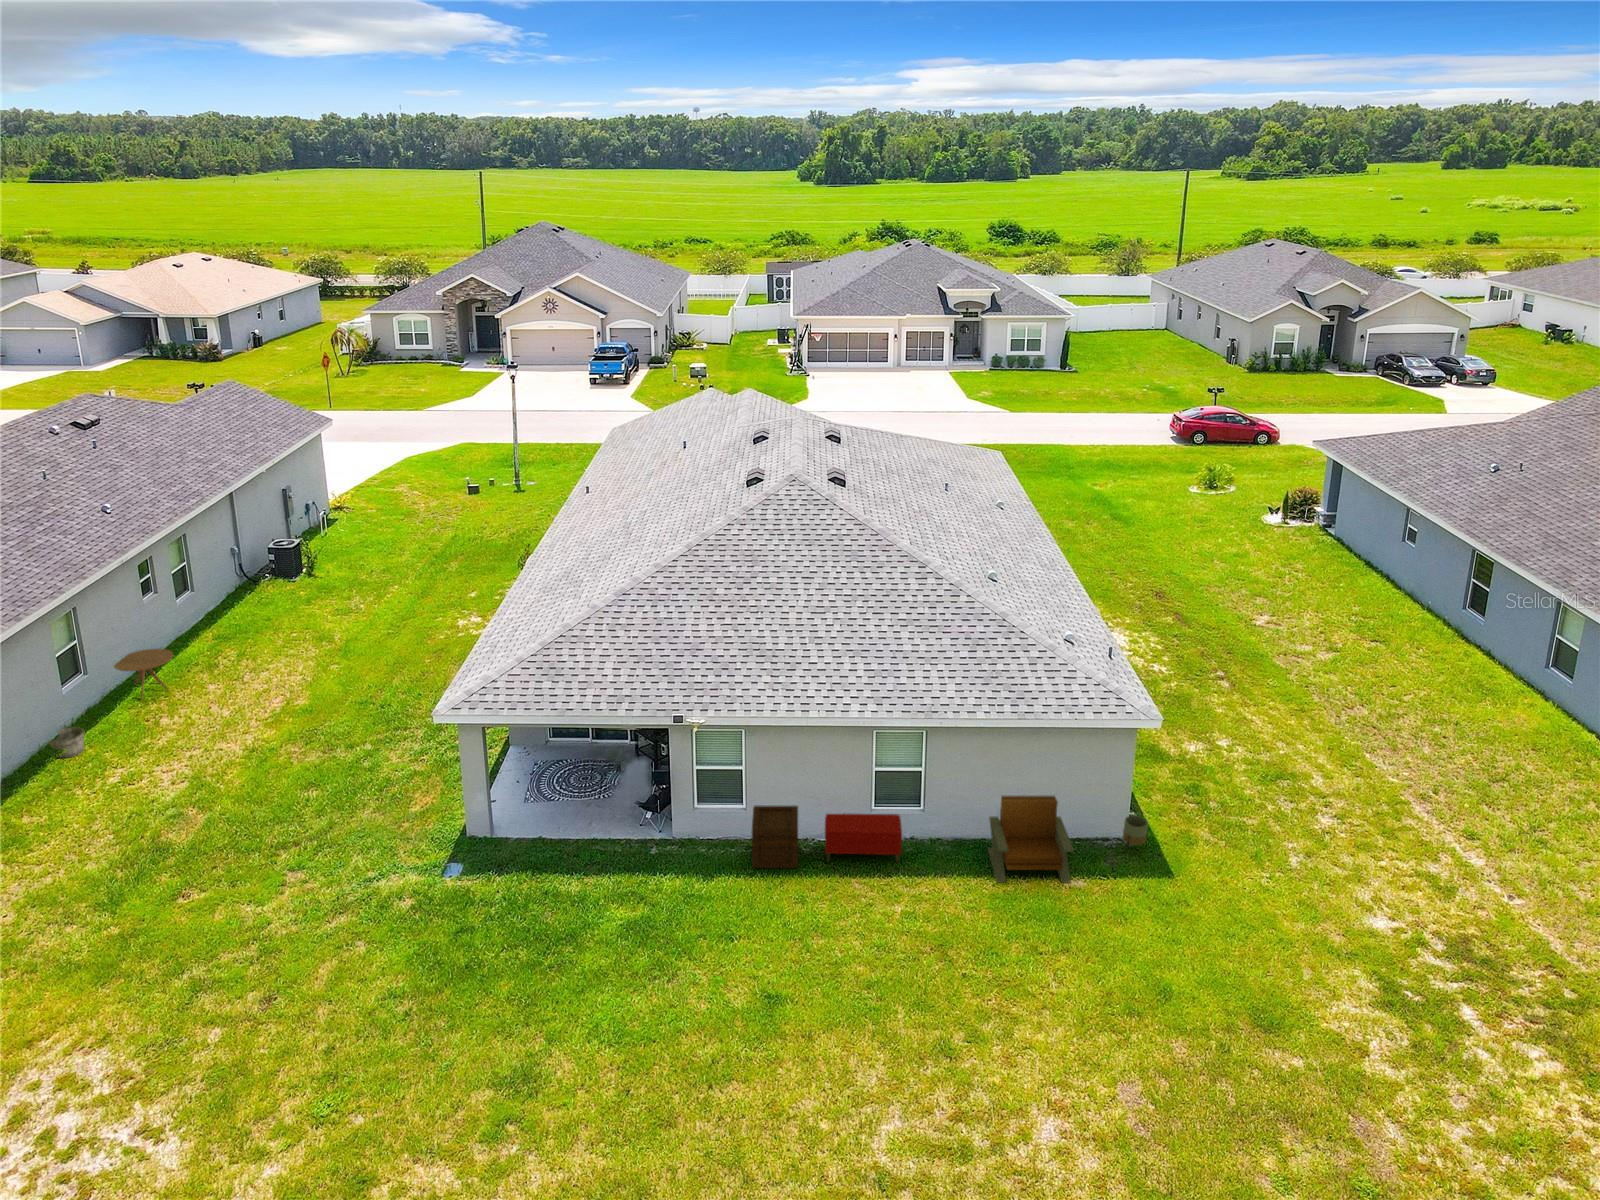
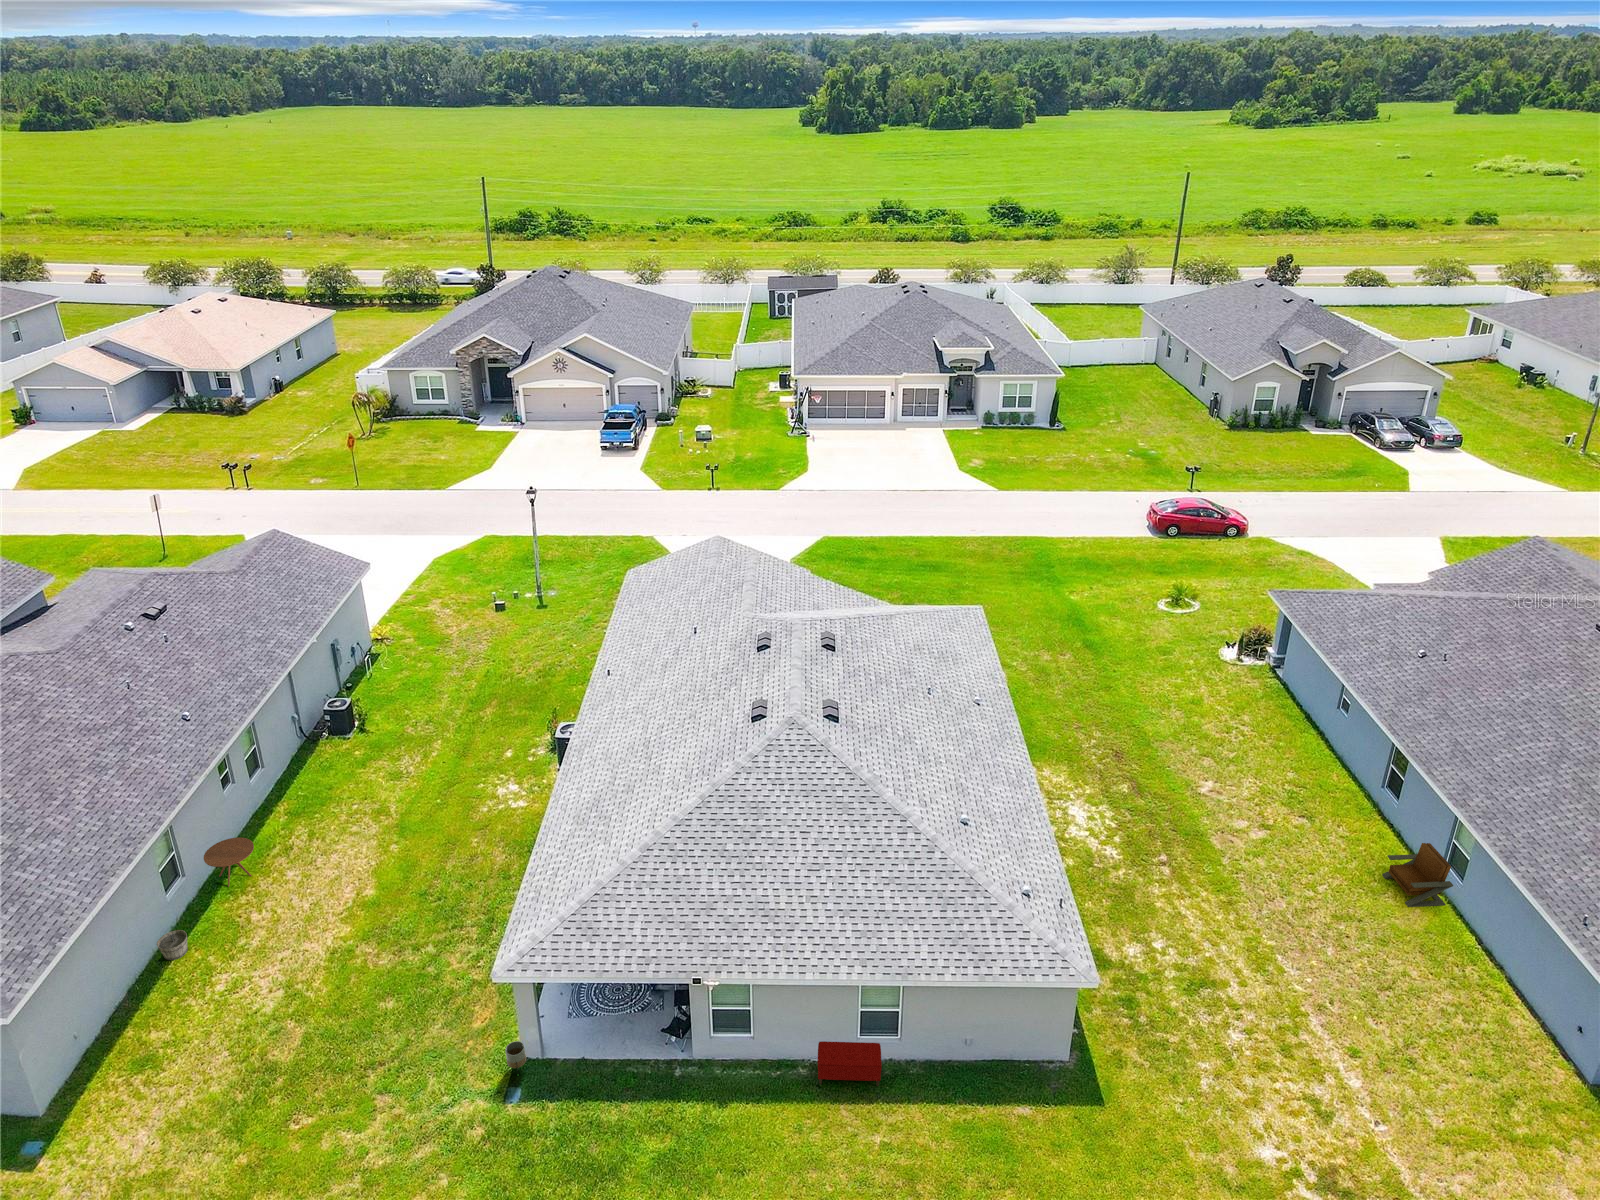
lounge chair: present [988,796,1074,883] -> present [1382,843,1453,907]
wooden crate: present [752,805,798,868] -> none [757,1036,796,1092]
planter: present [1123,815,1148,845] -> present [505,1041,526,1072]

